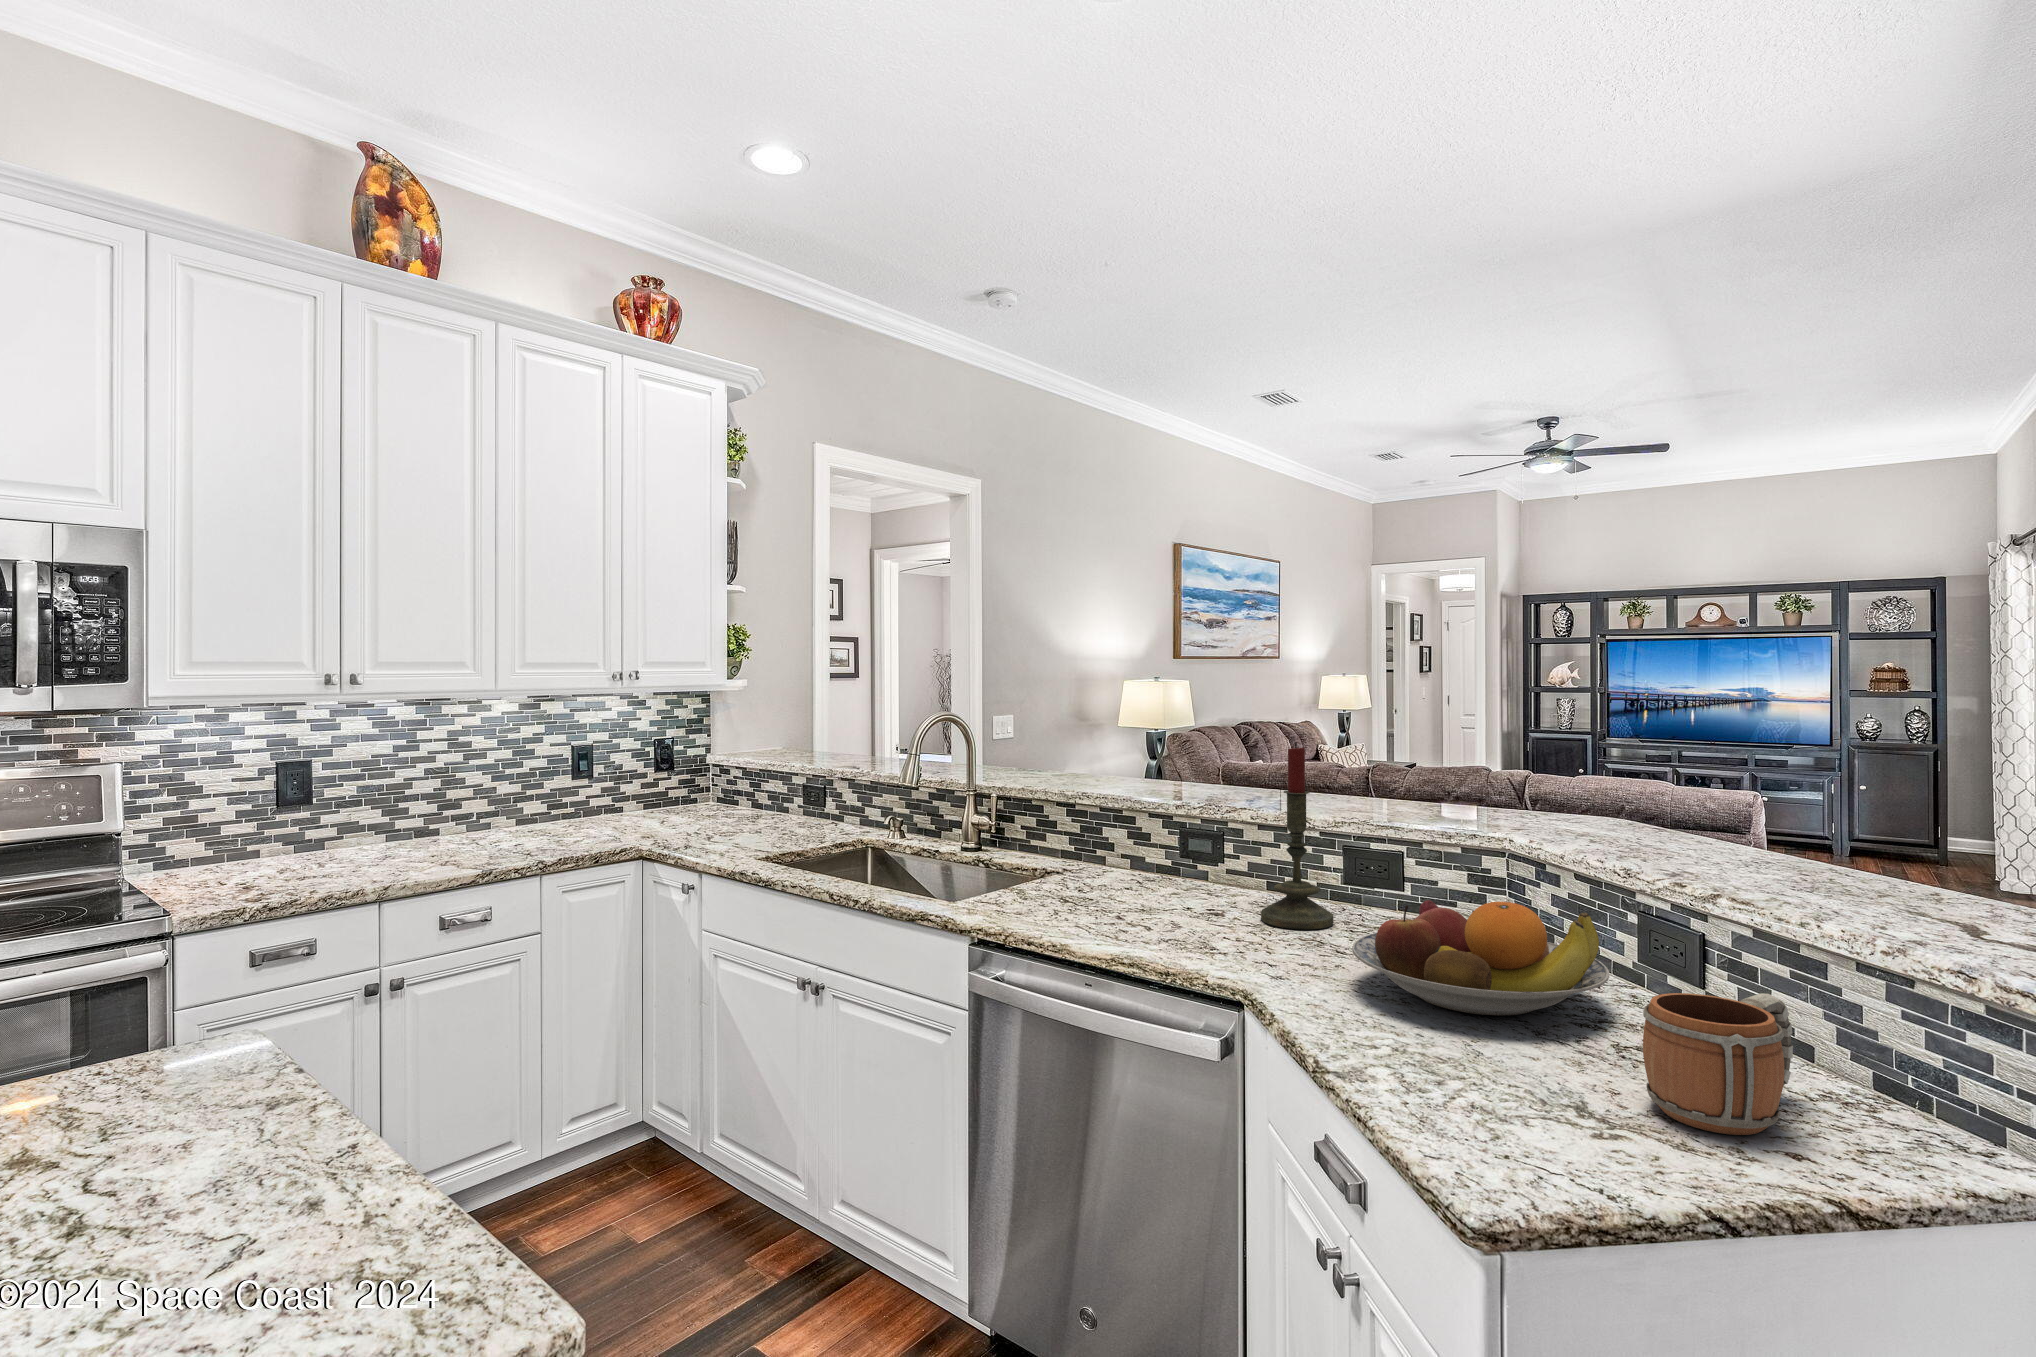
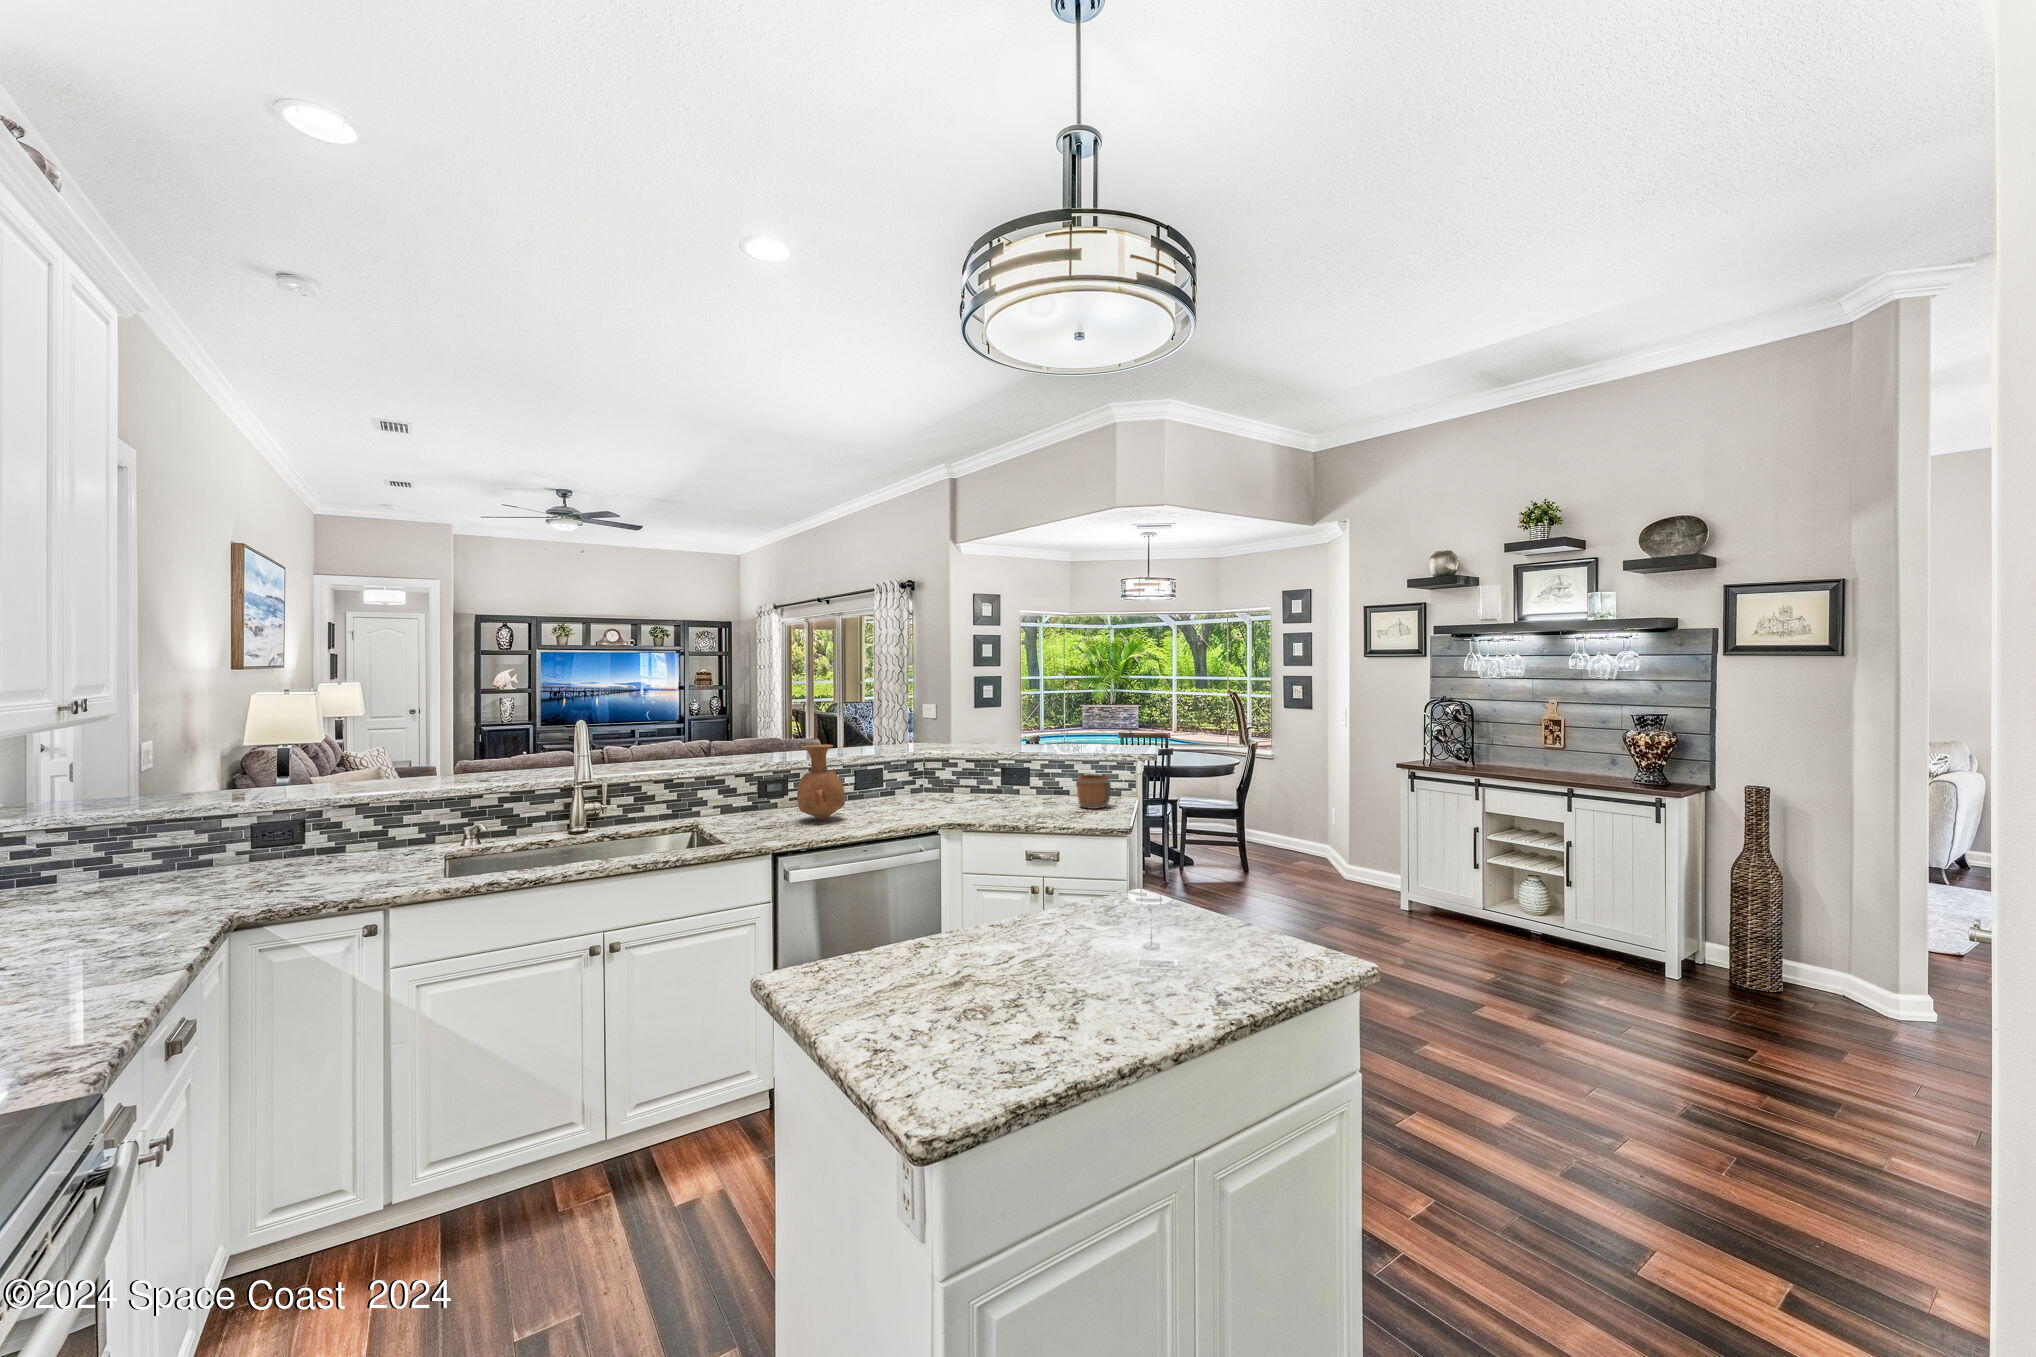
candle: present [1261,742,1333,930] -> none [851,720,886,811]
vase: none [1111,775,1203,916] -> present [797,745,845,820]
fruit bowl: present [1352,900,1609,1015] -> none [945,767,1033,810]

